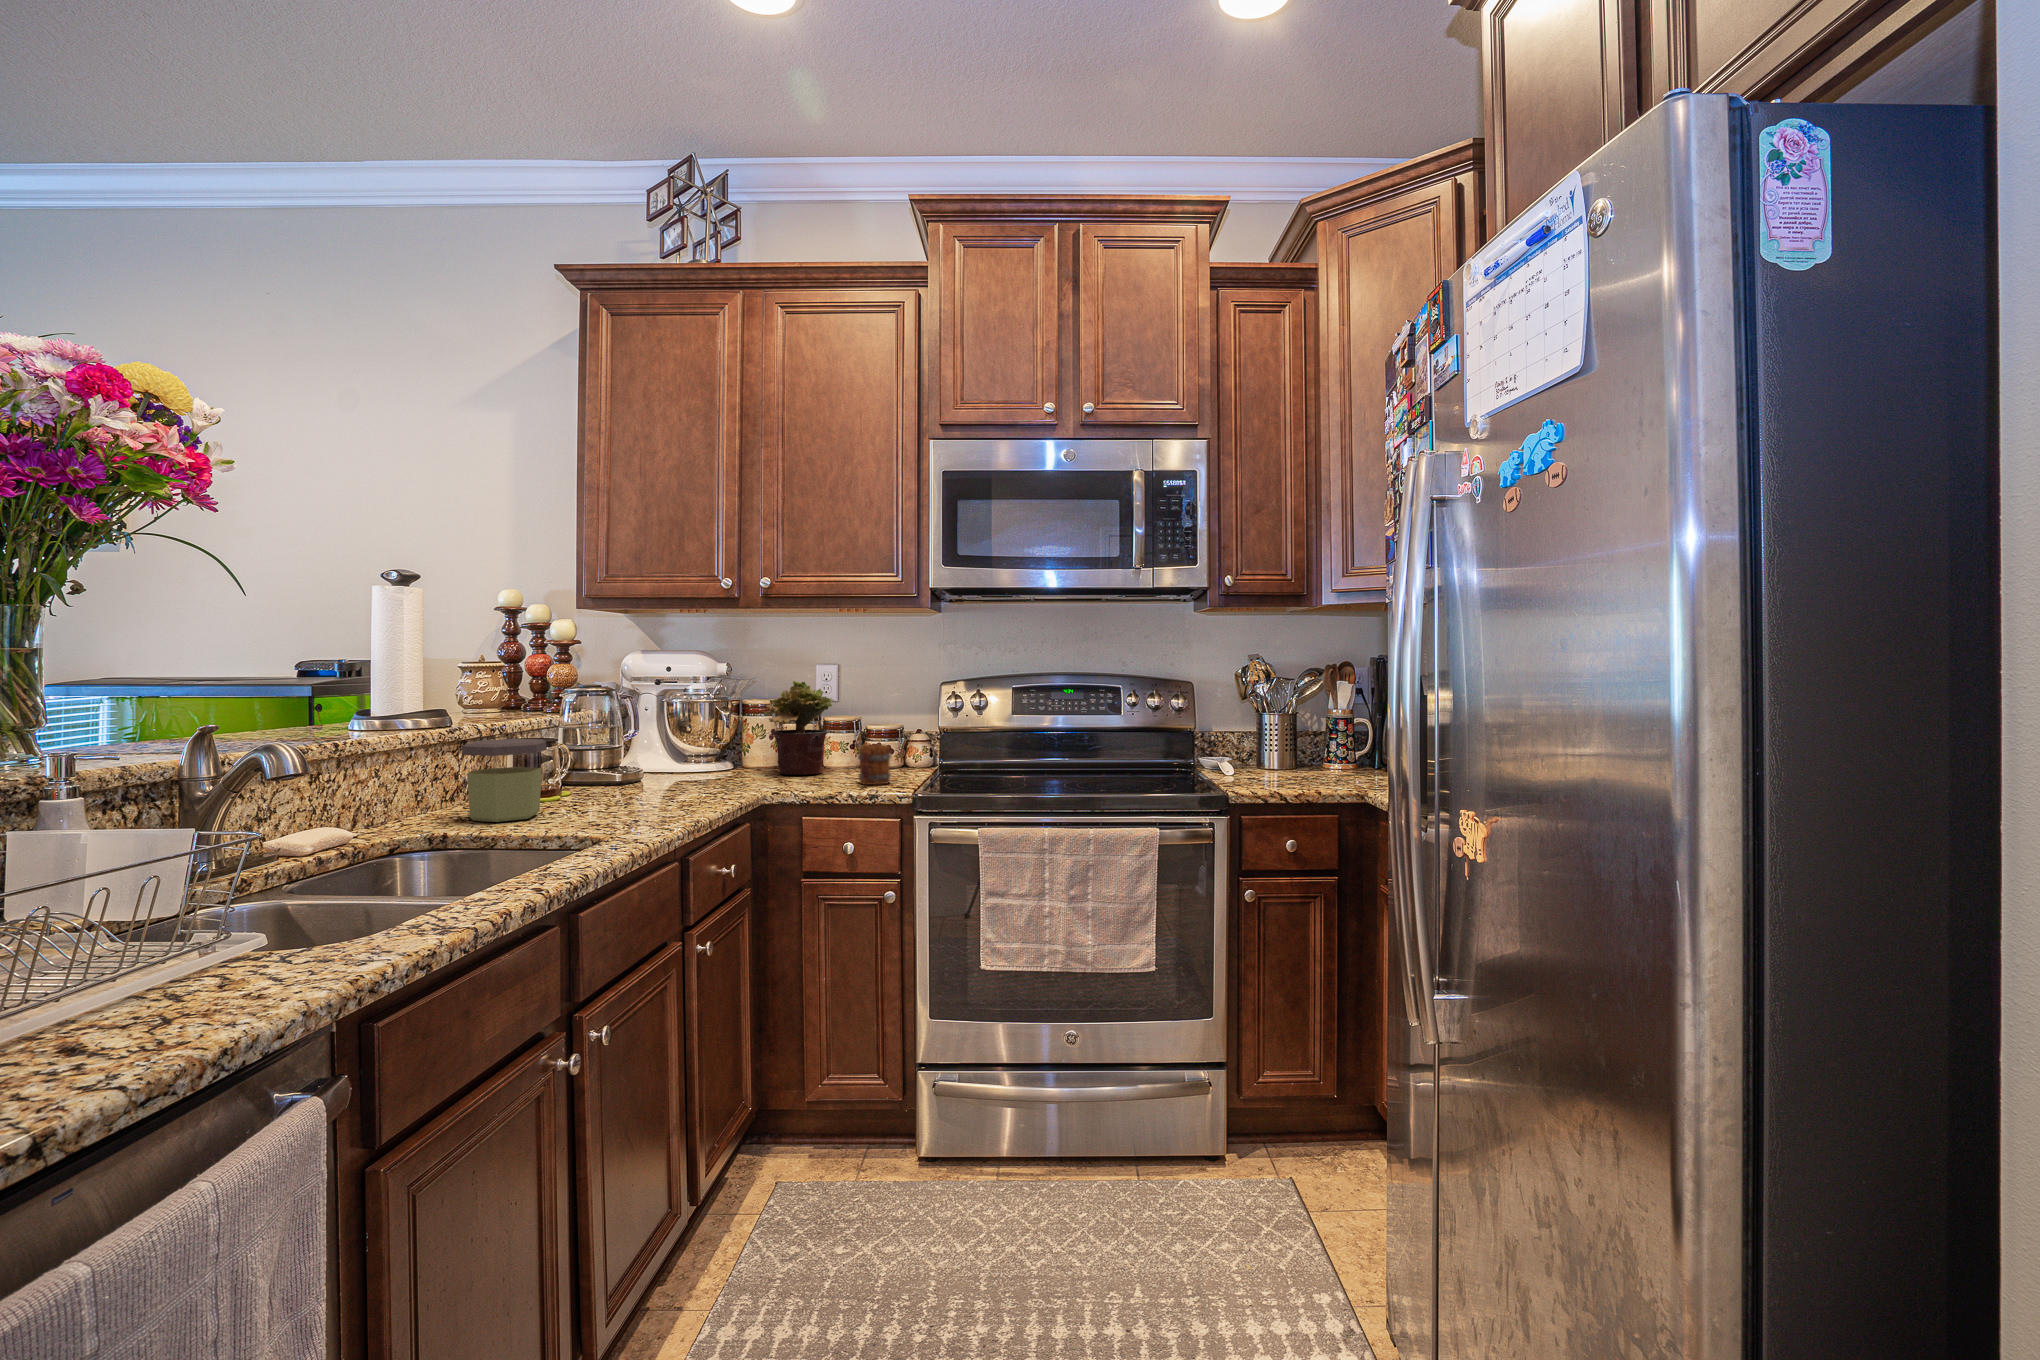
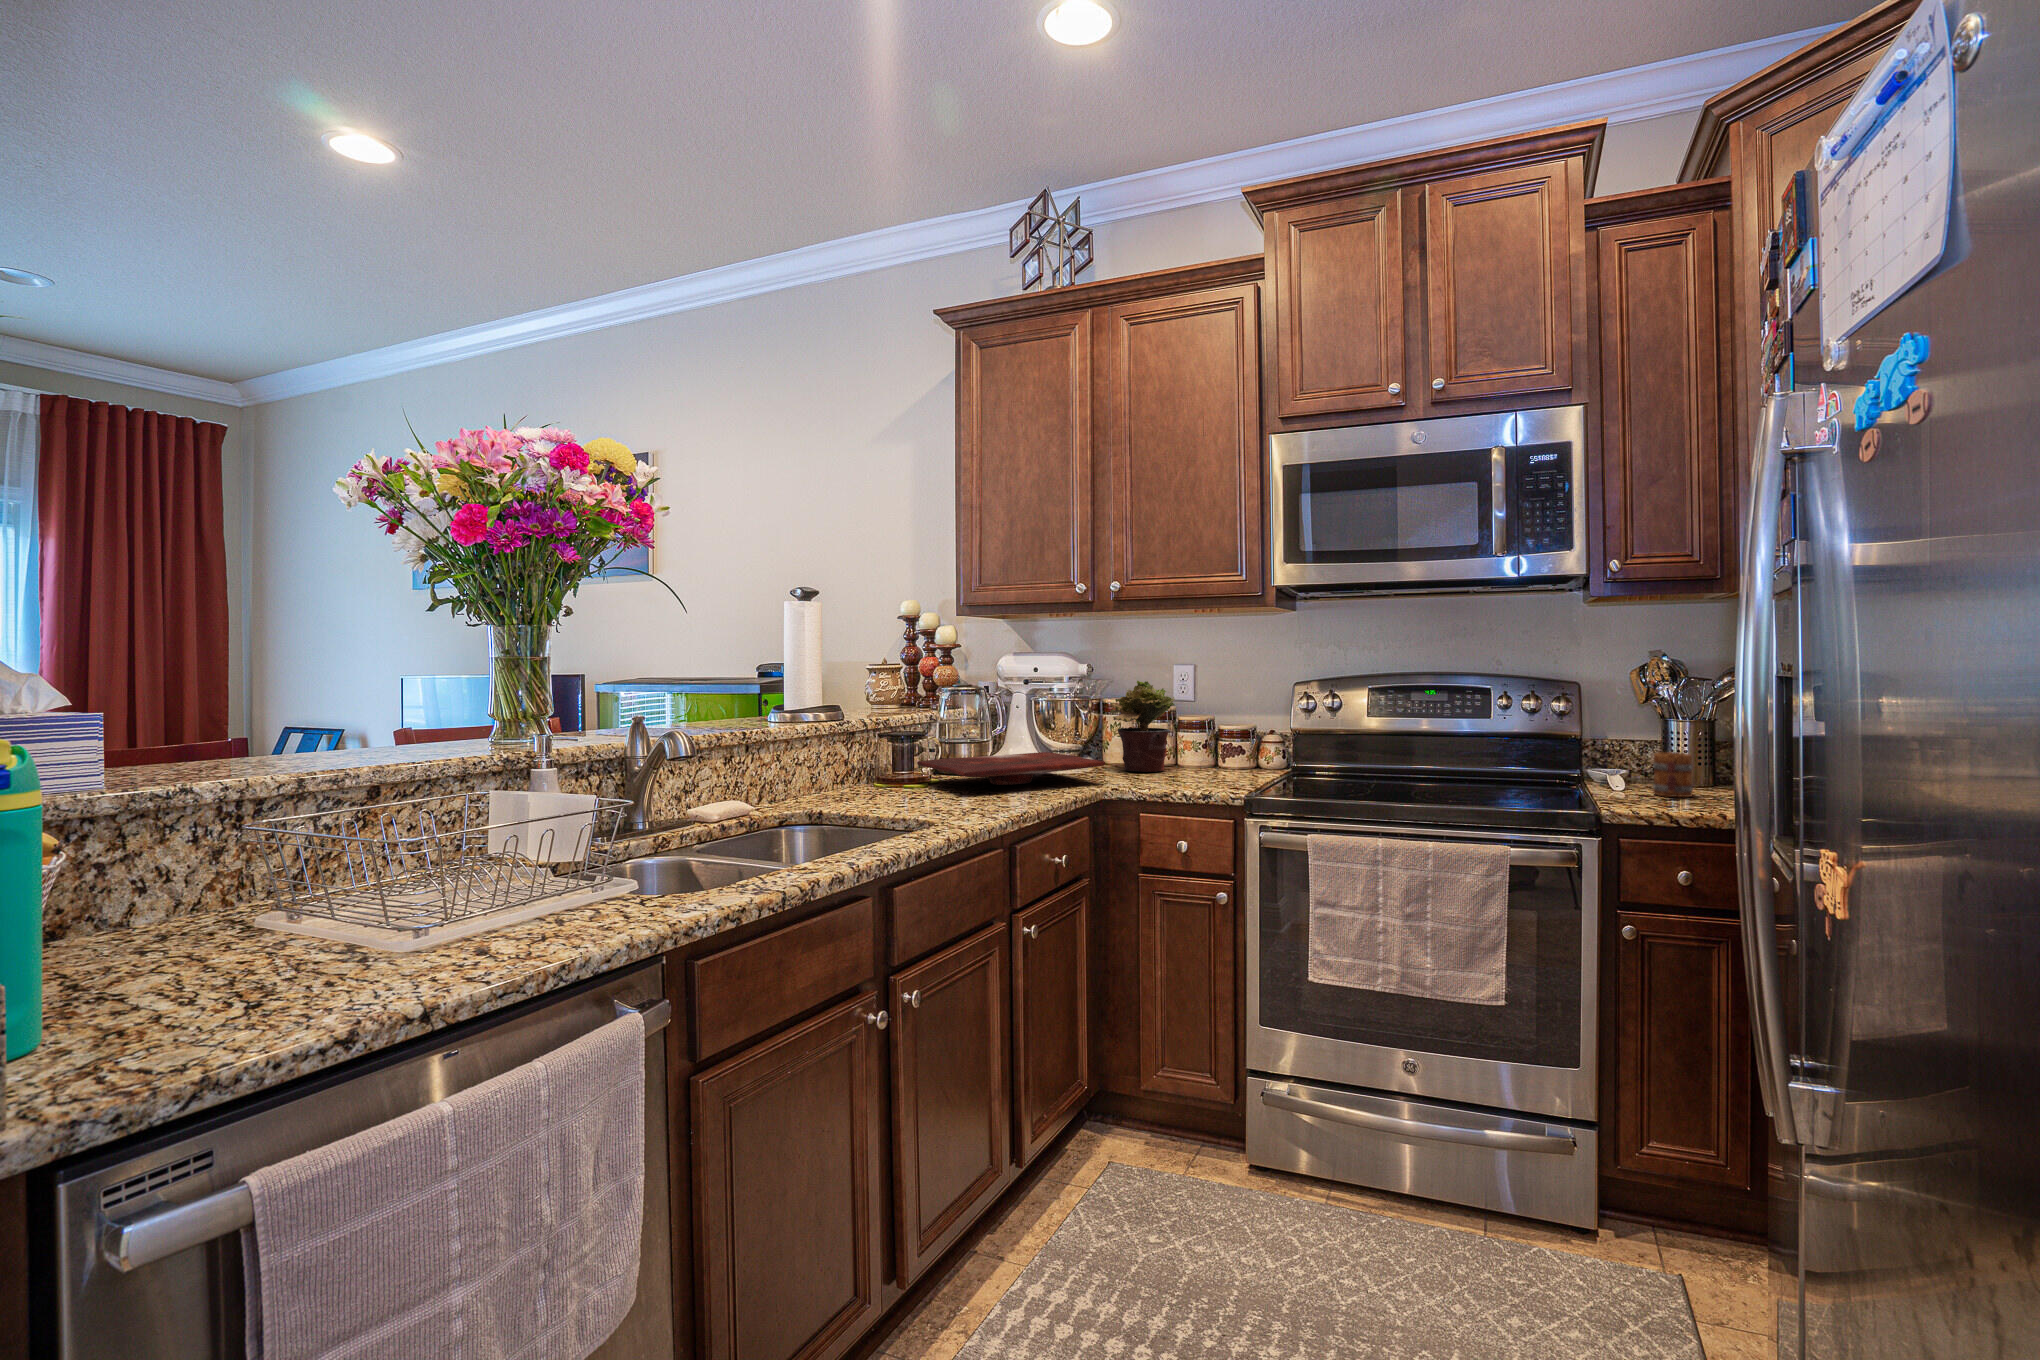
jar: present [462,739,546,822] -> none [841,732,907,803]
mug: present [858,744,891,785] -> present [1653,752,1693,797]
cutting board: none [547,758,769,794] -> present [917,752,1105,785]

